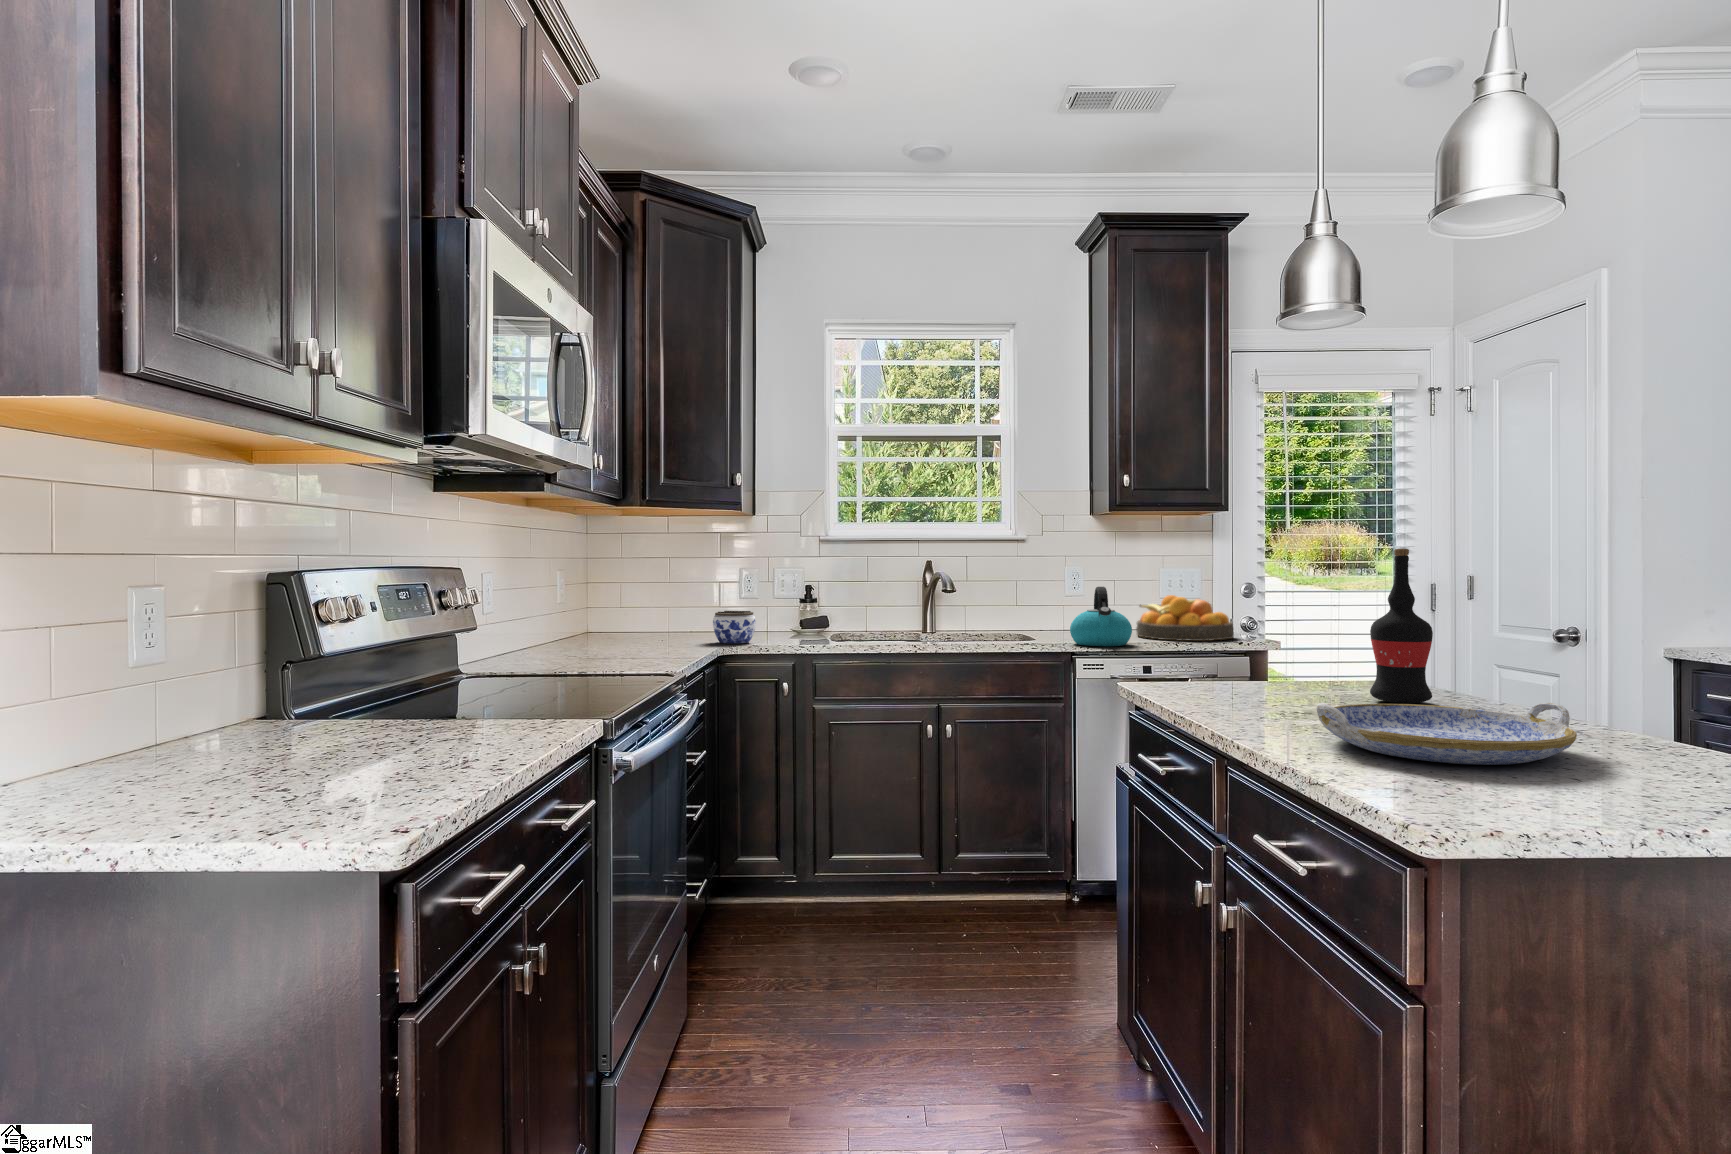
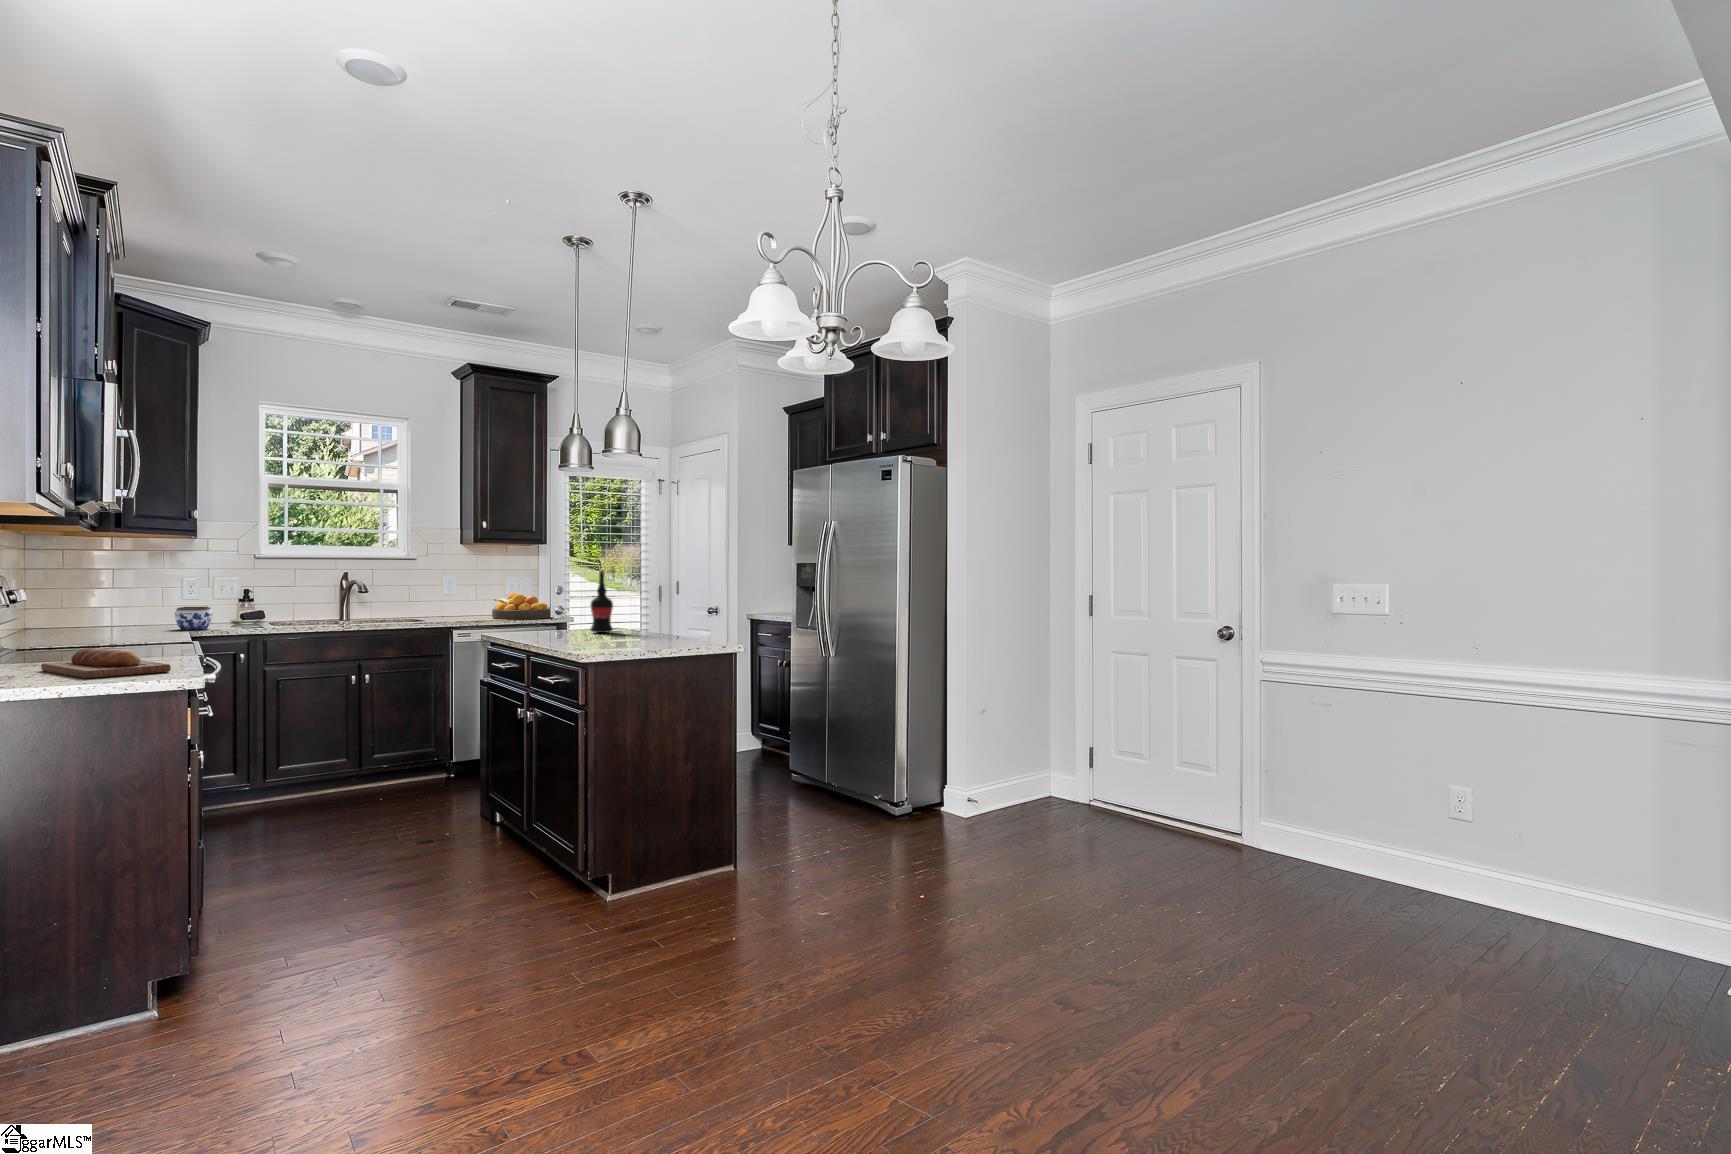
kettle: present [1070,587,1132,646] -> none [450,588,489,623]
serving tray: present [1316,703,1577,765] -> none [556,624,639,644]
bread loaf: none [222,715,435,808] -> present [41,648,171,678]

